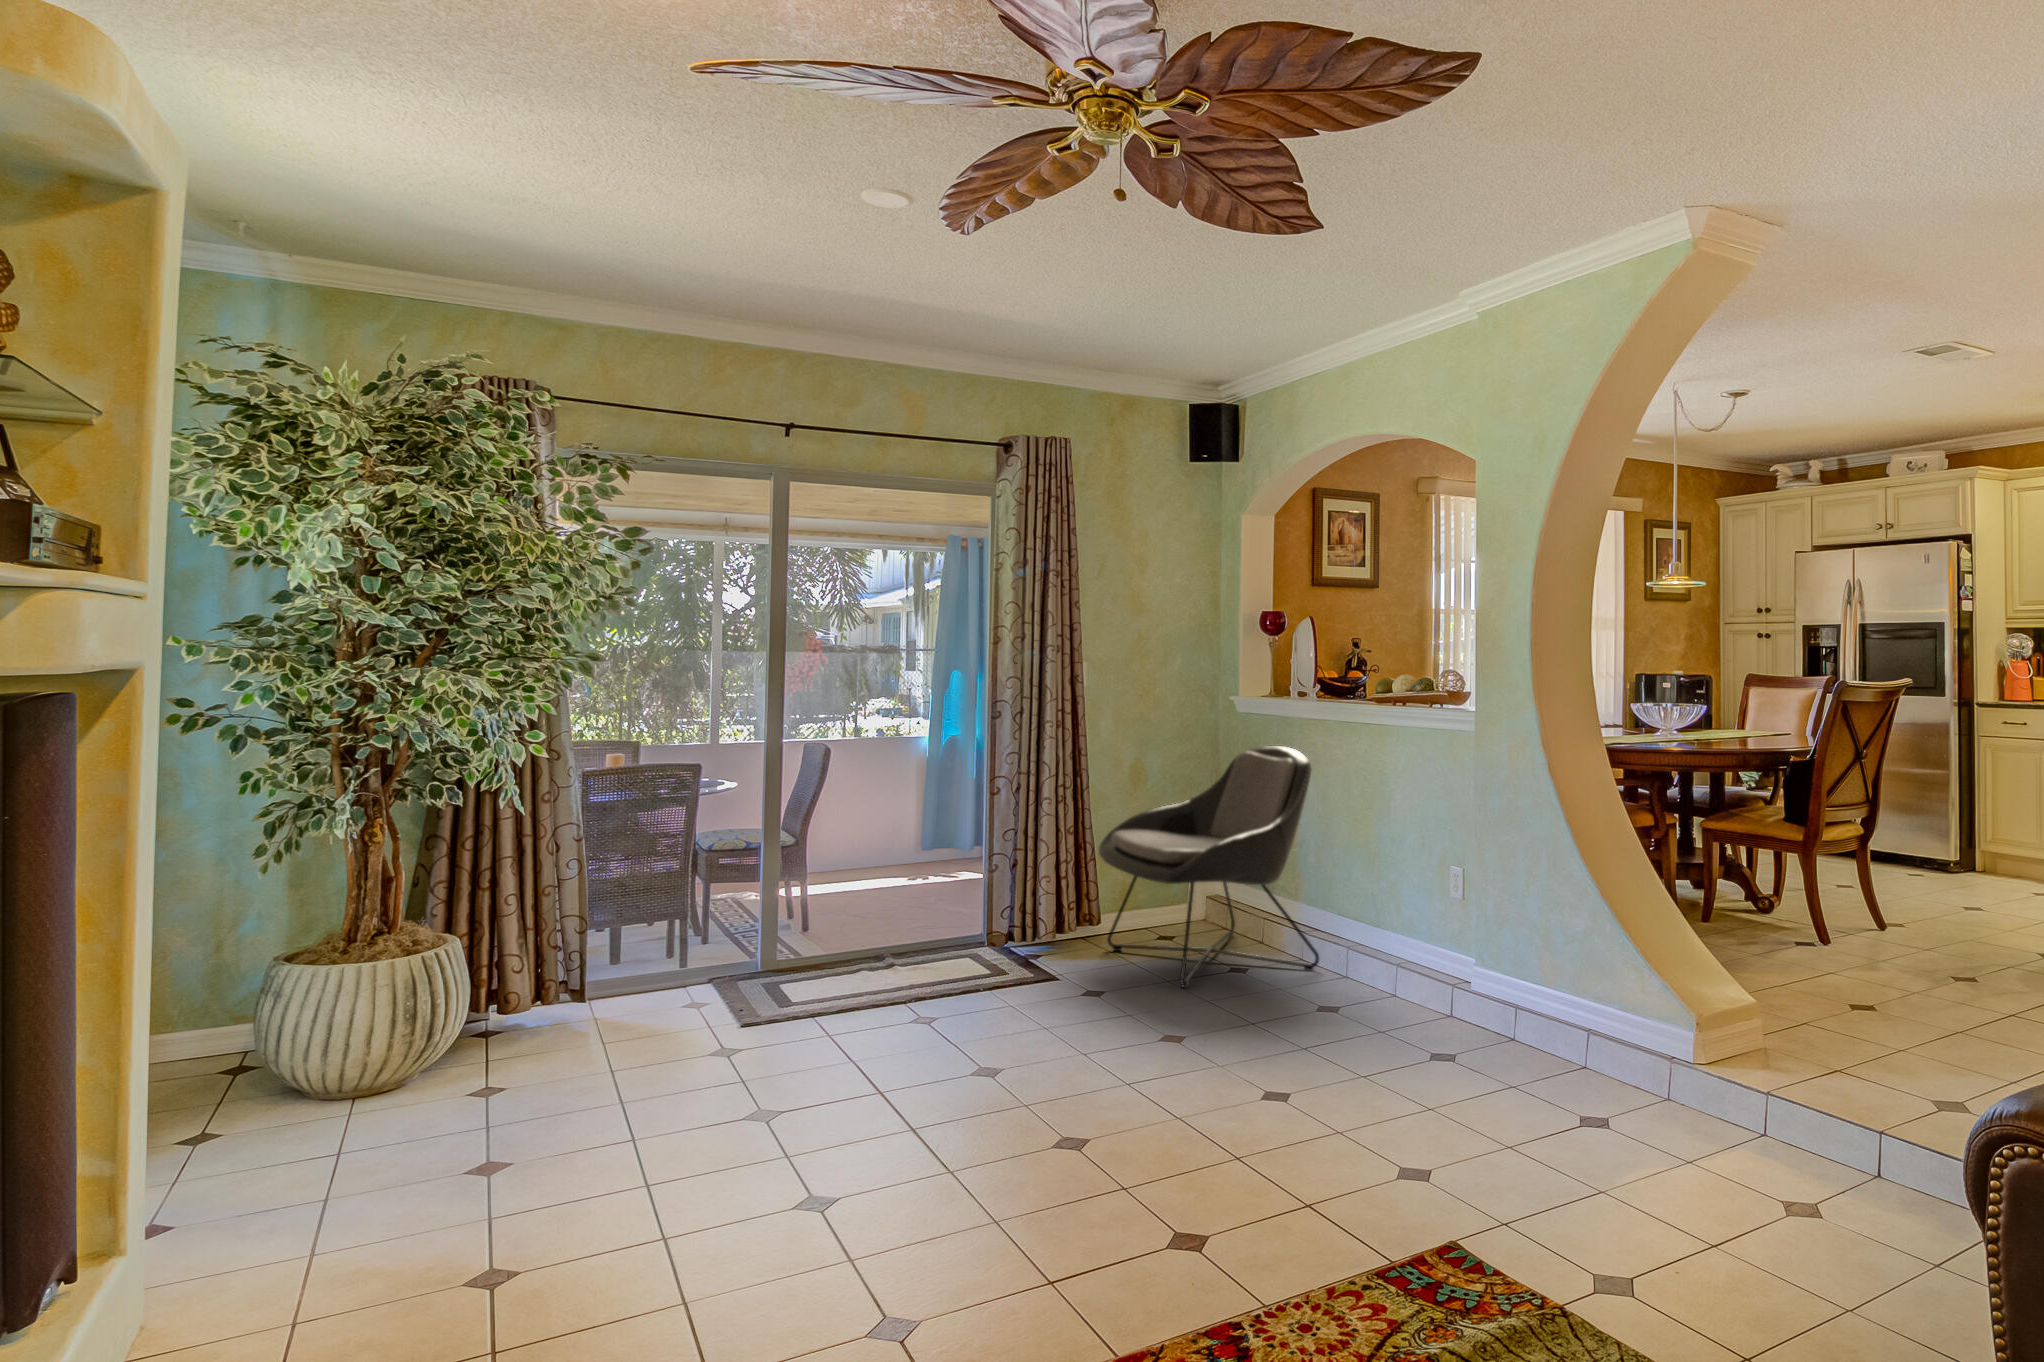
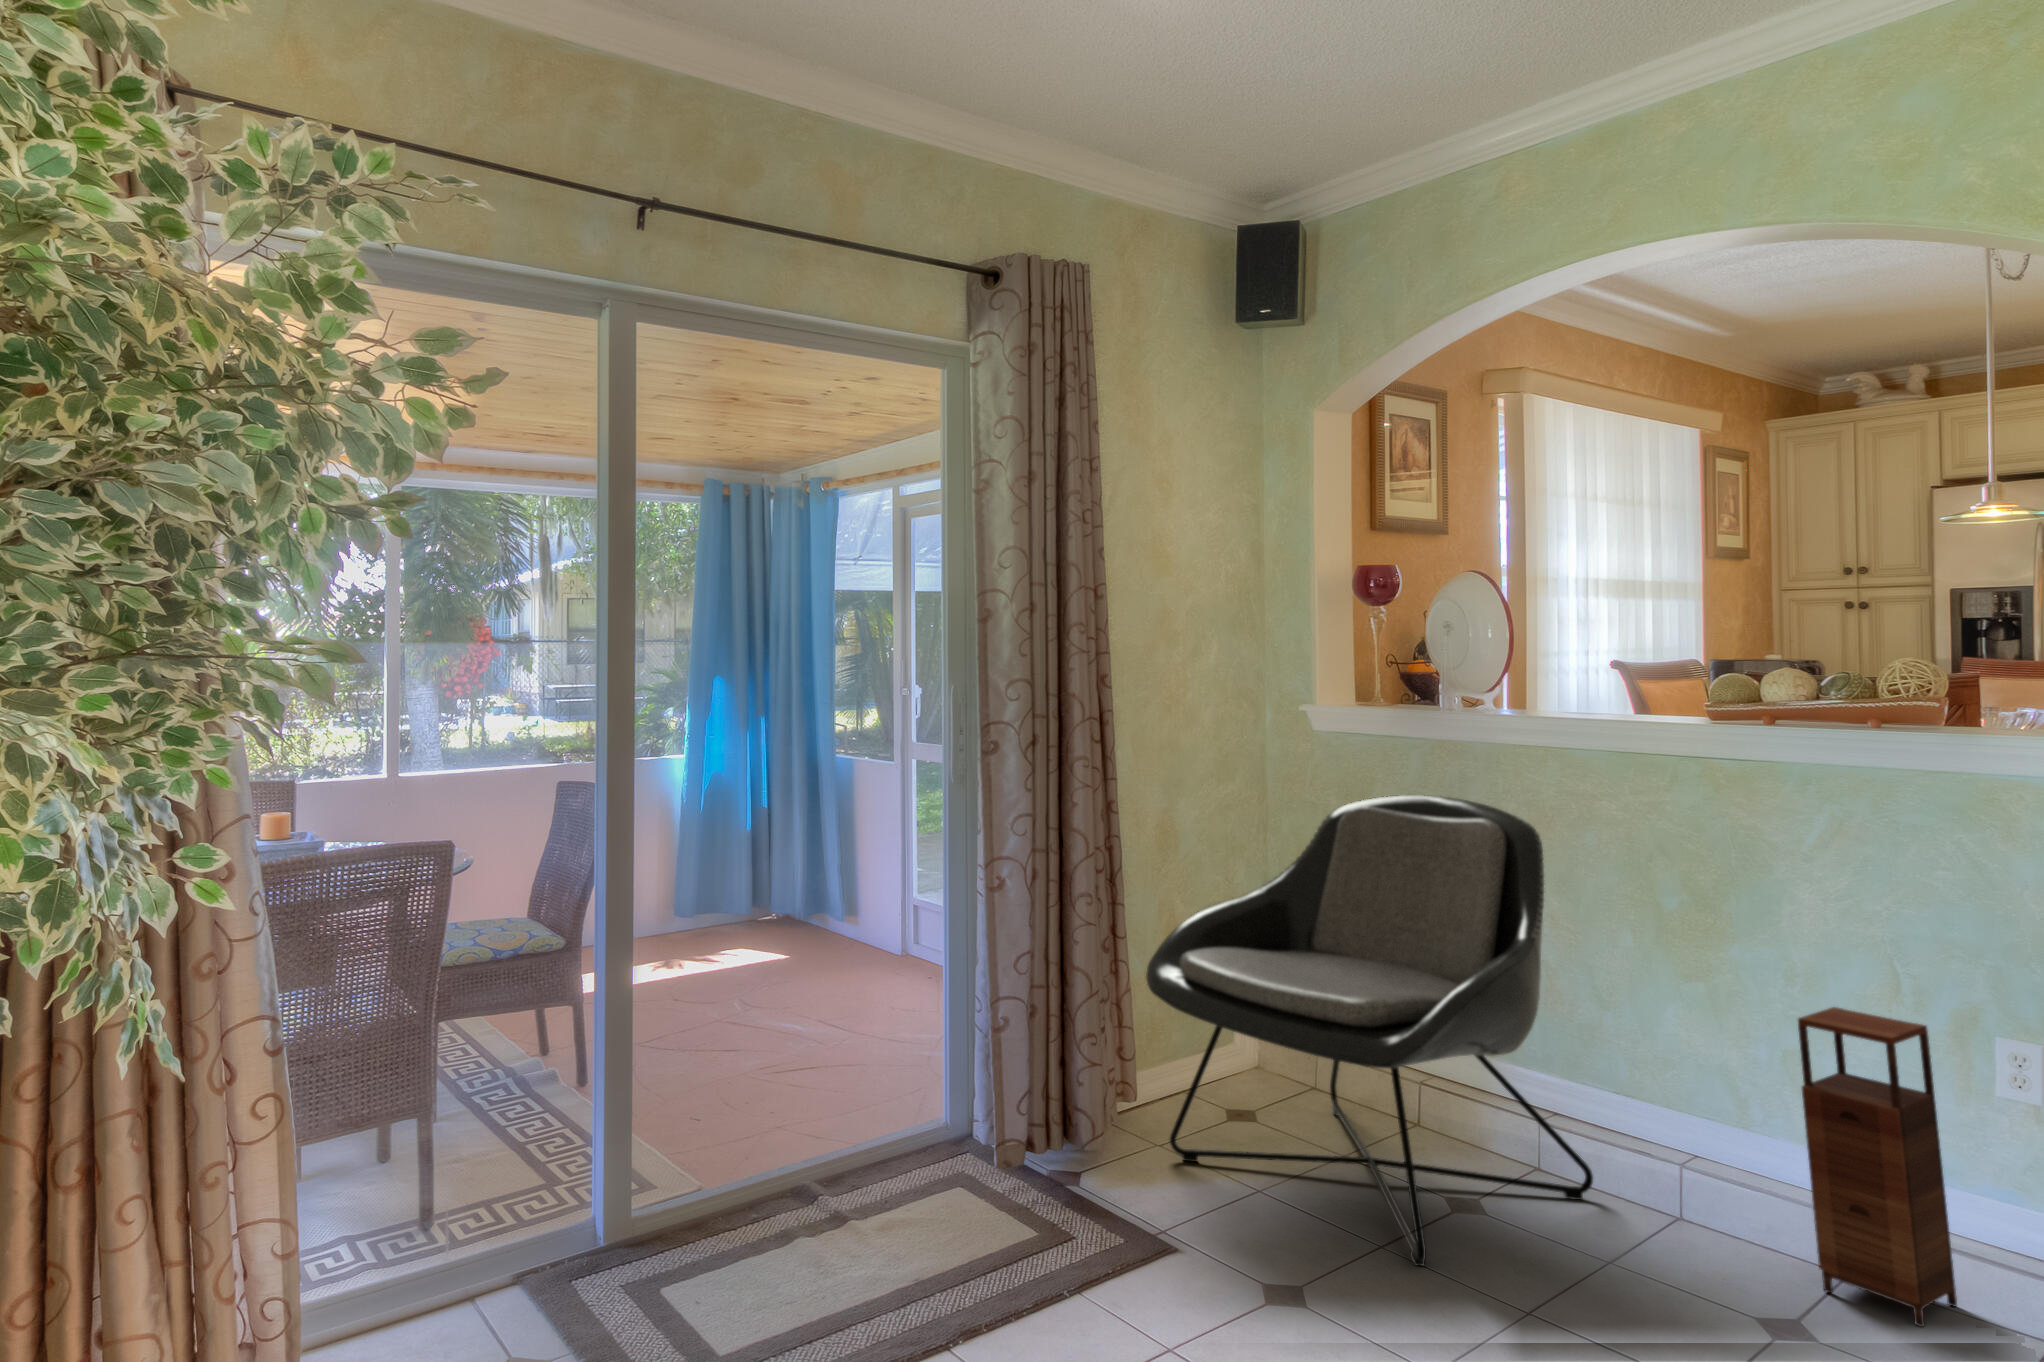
storage cabinet: none [1373,858,1434,1013] -> present [1798,1007,1957,1327]

